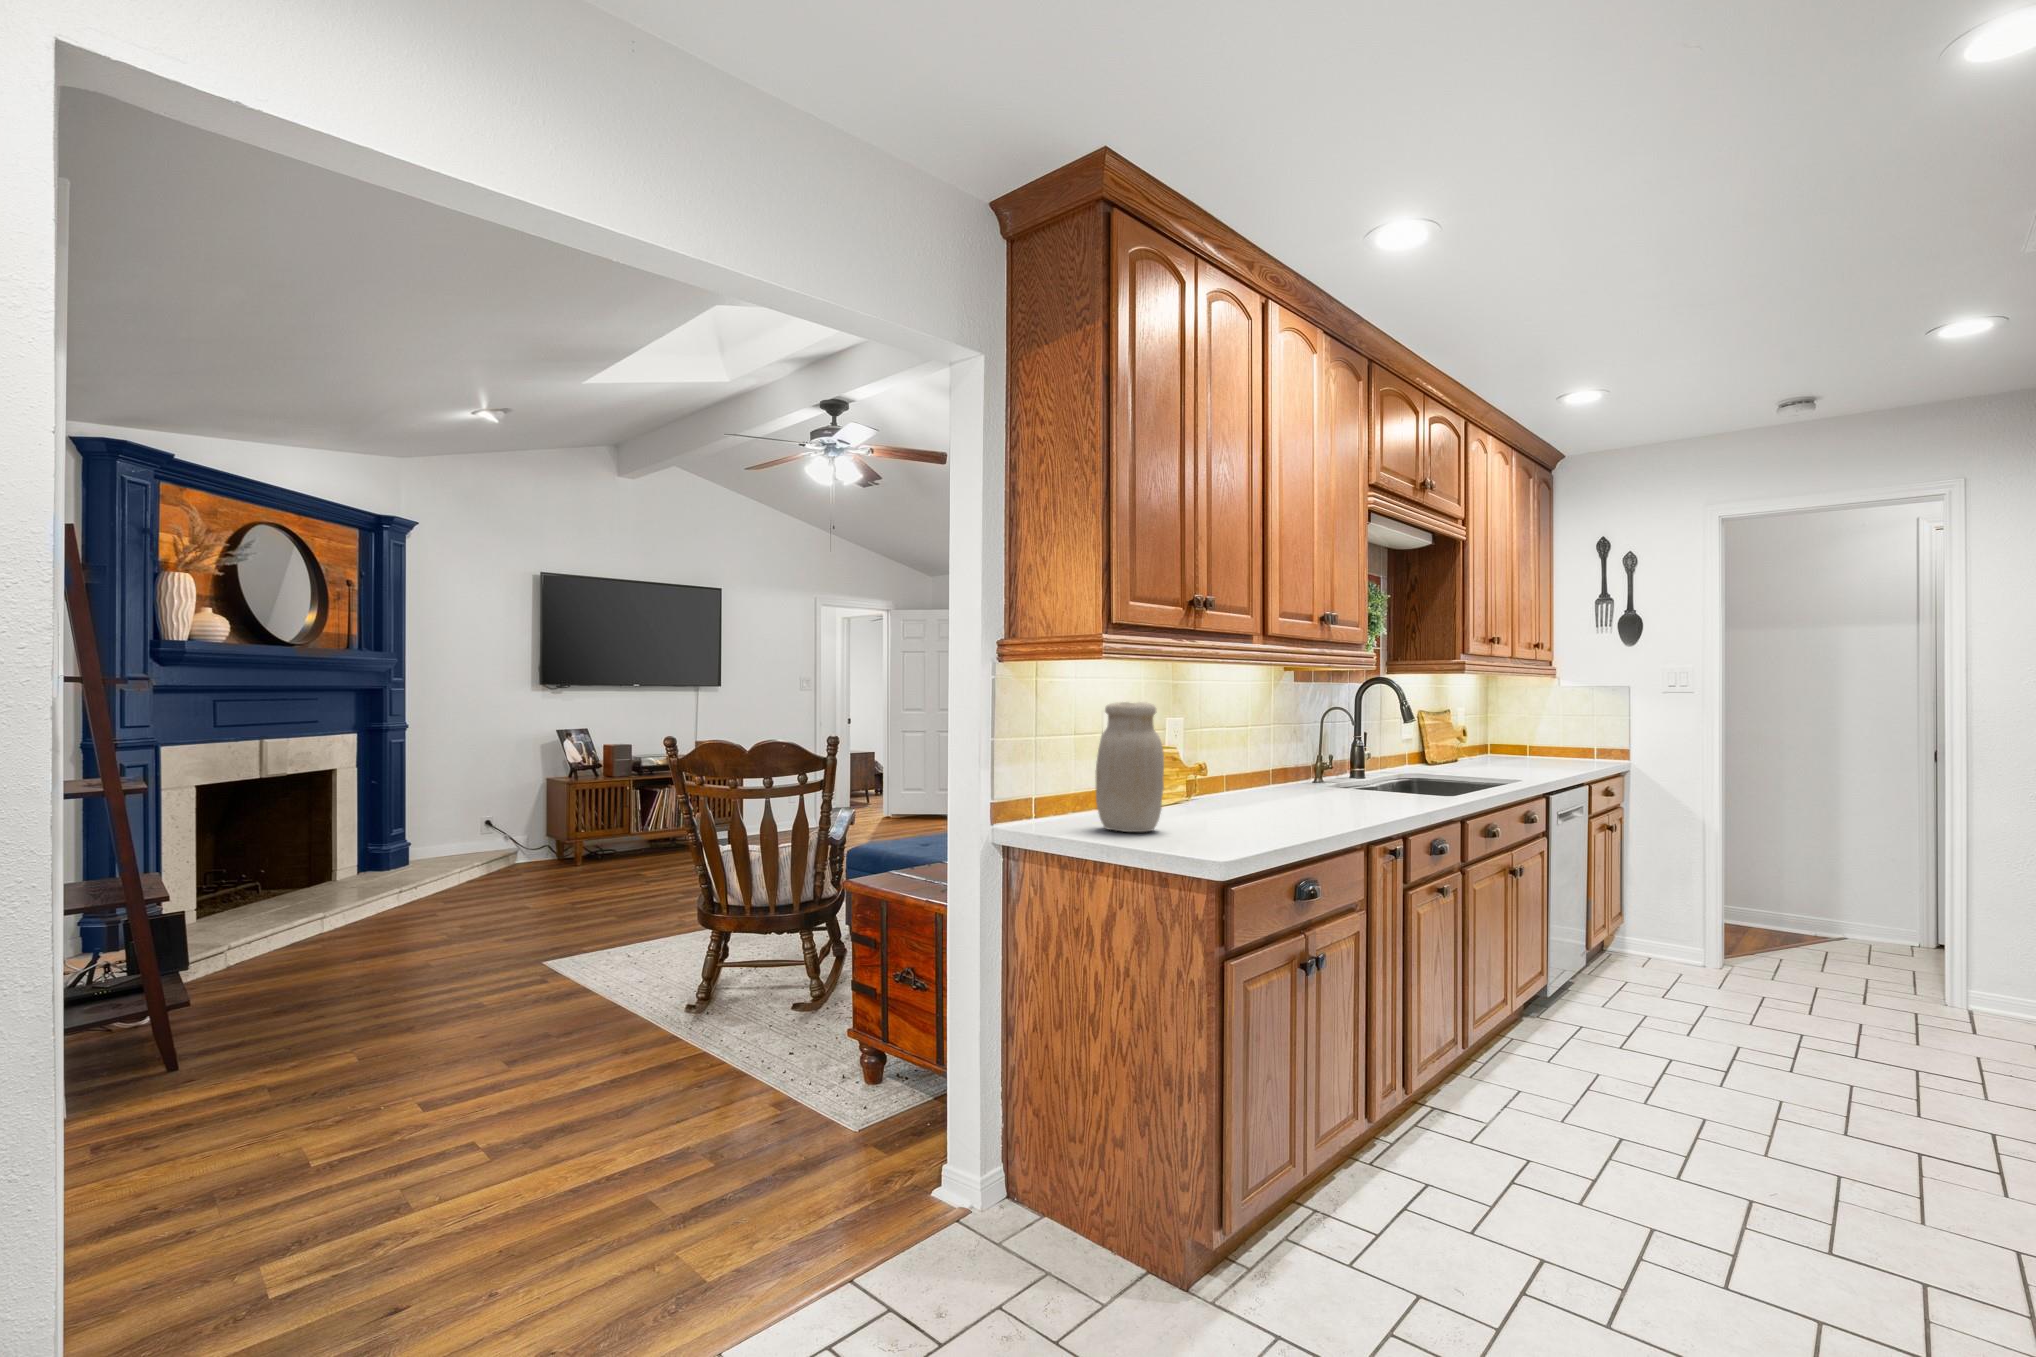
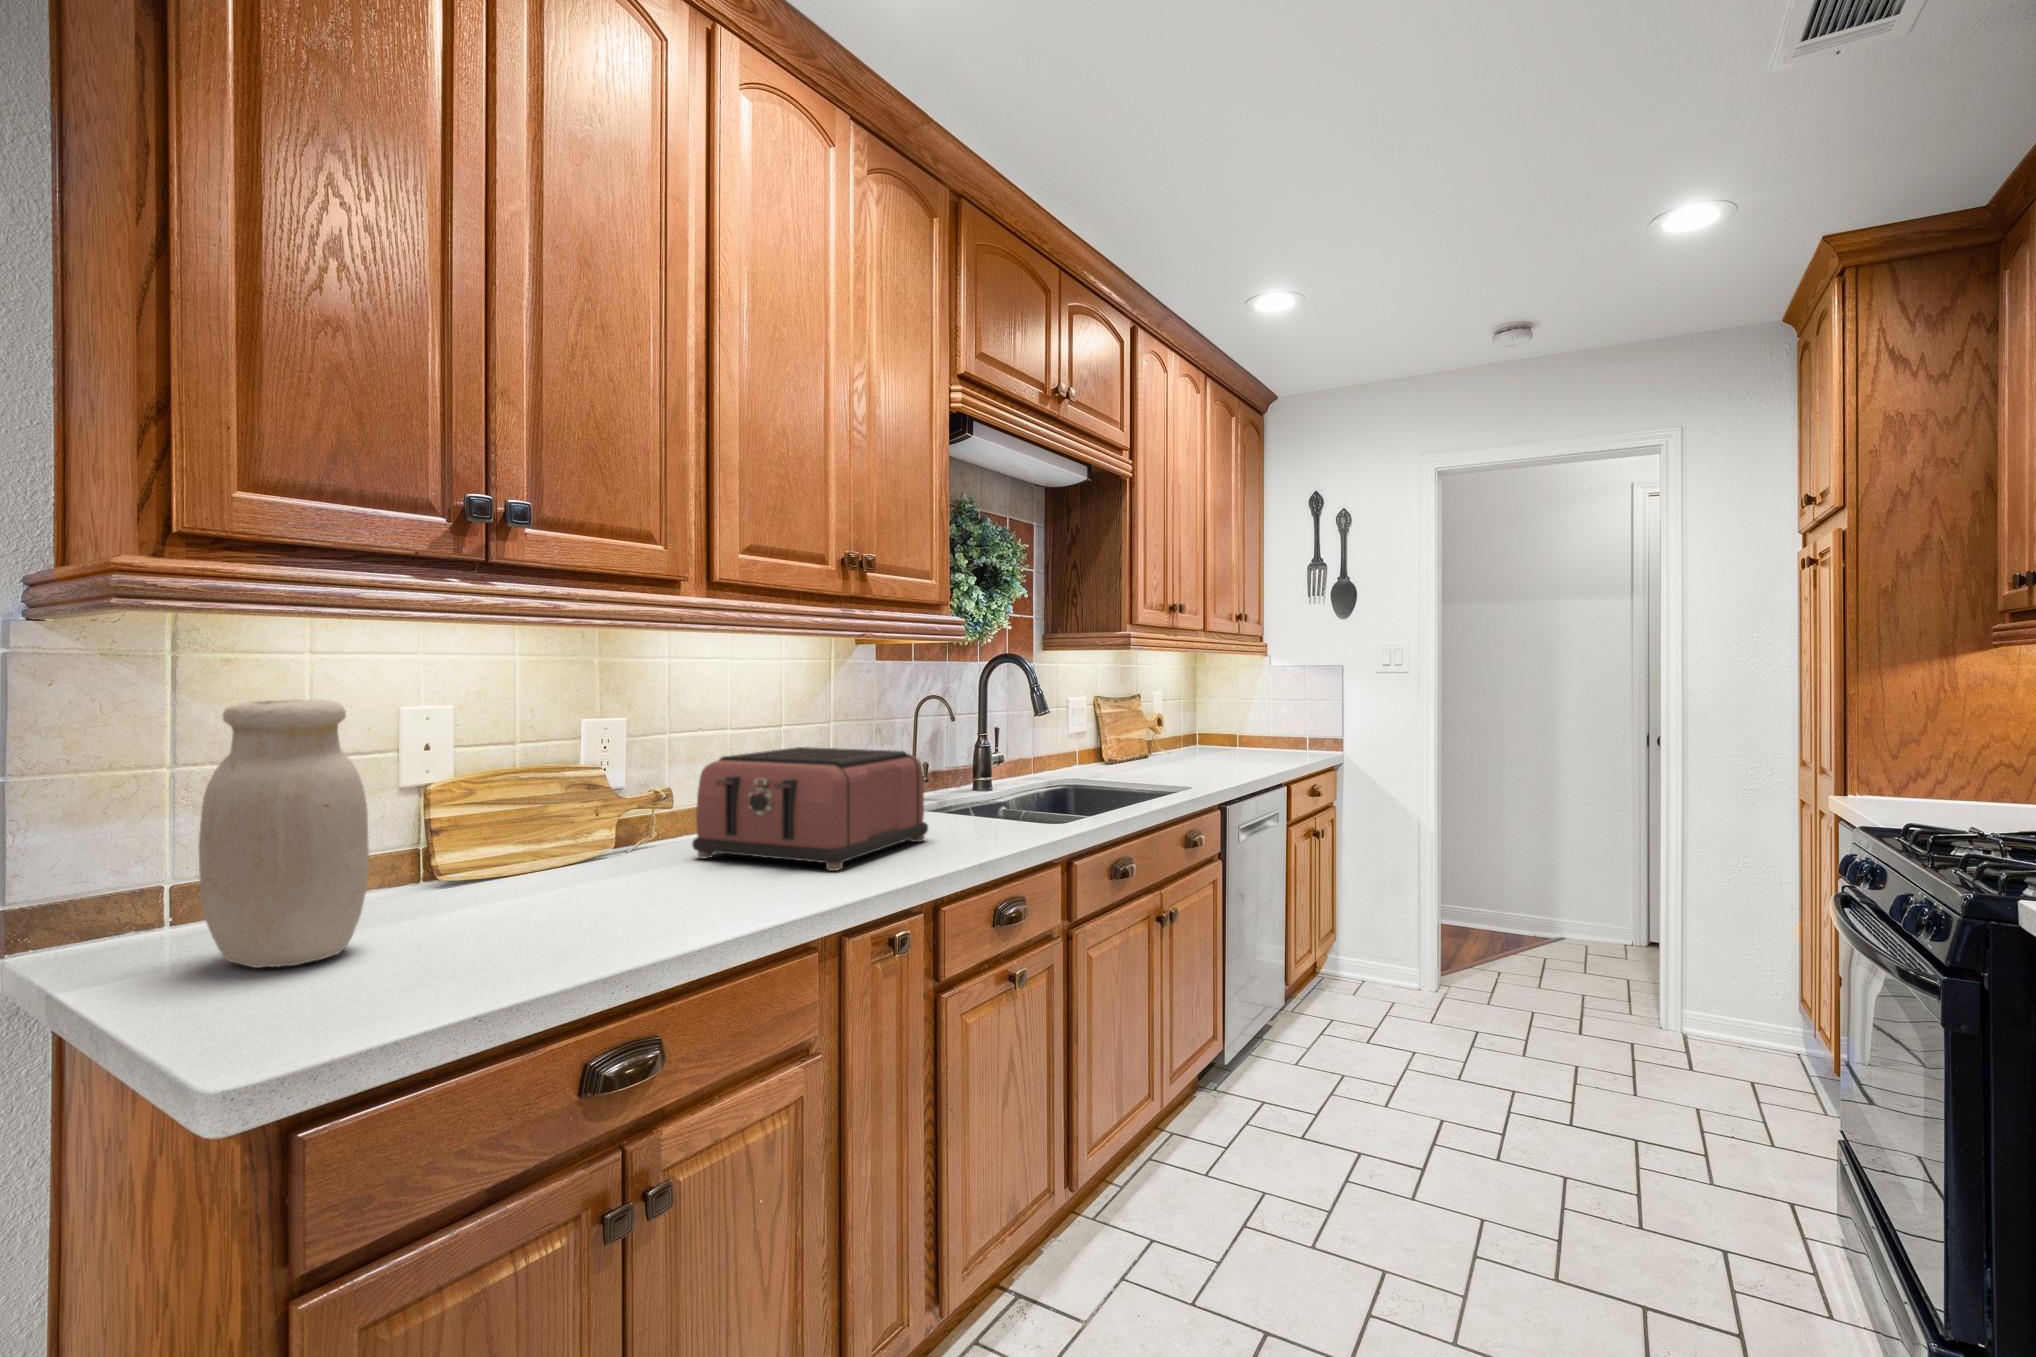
toaster: none [1237,739,1372,812] -> present [692,747,928,871]

